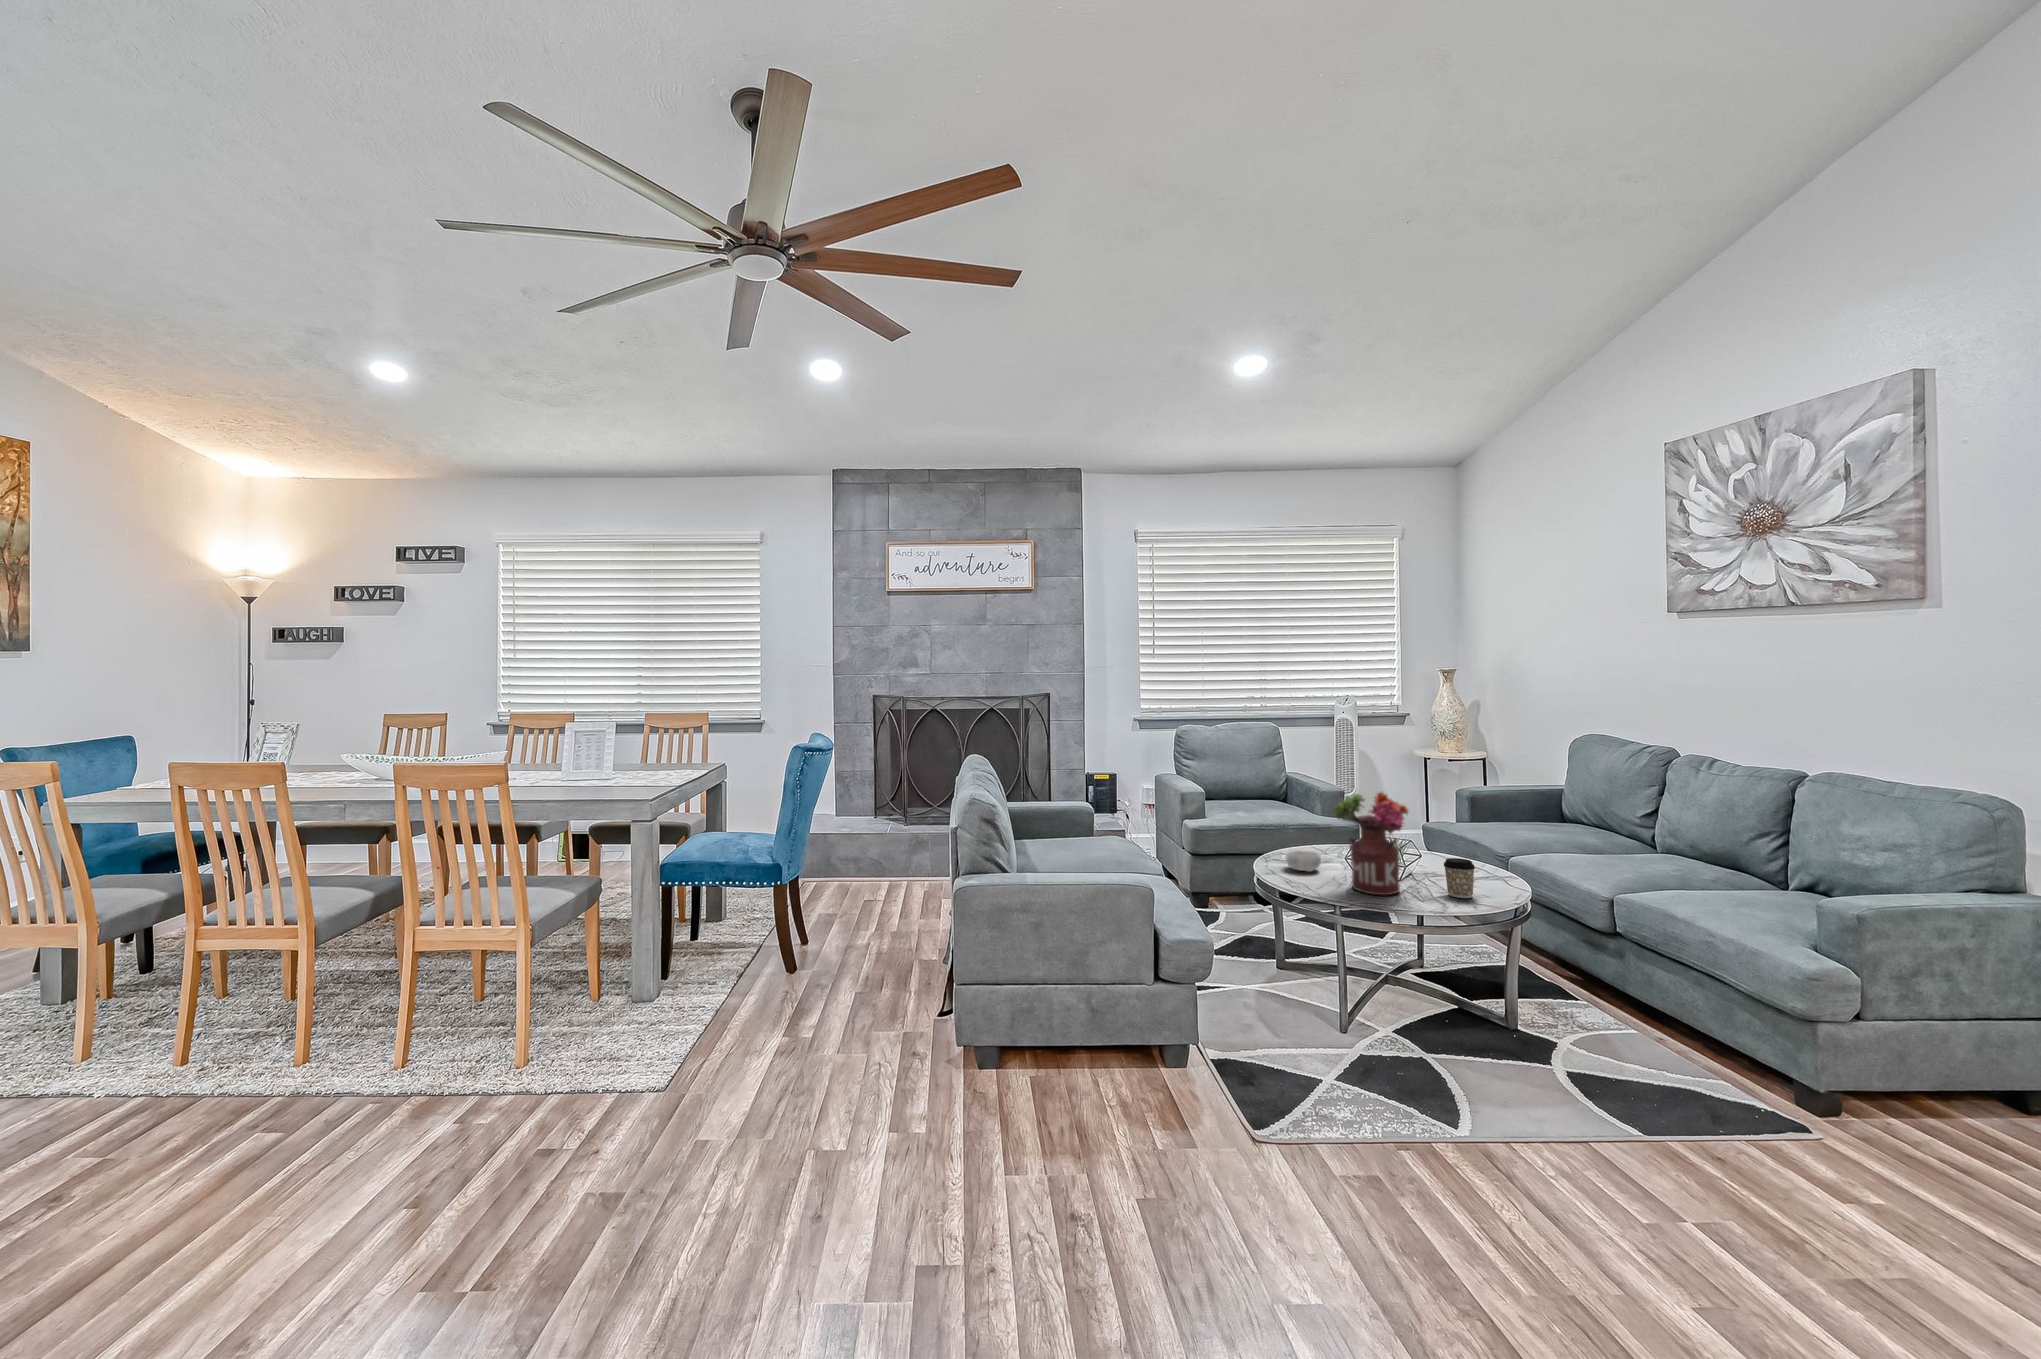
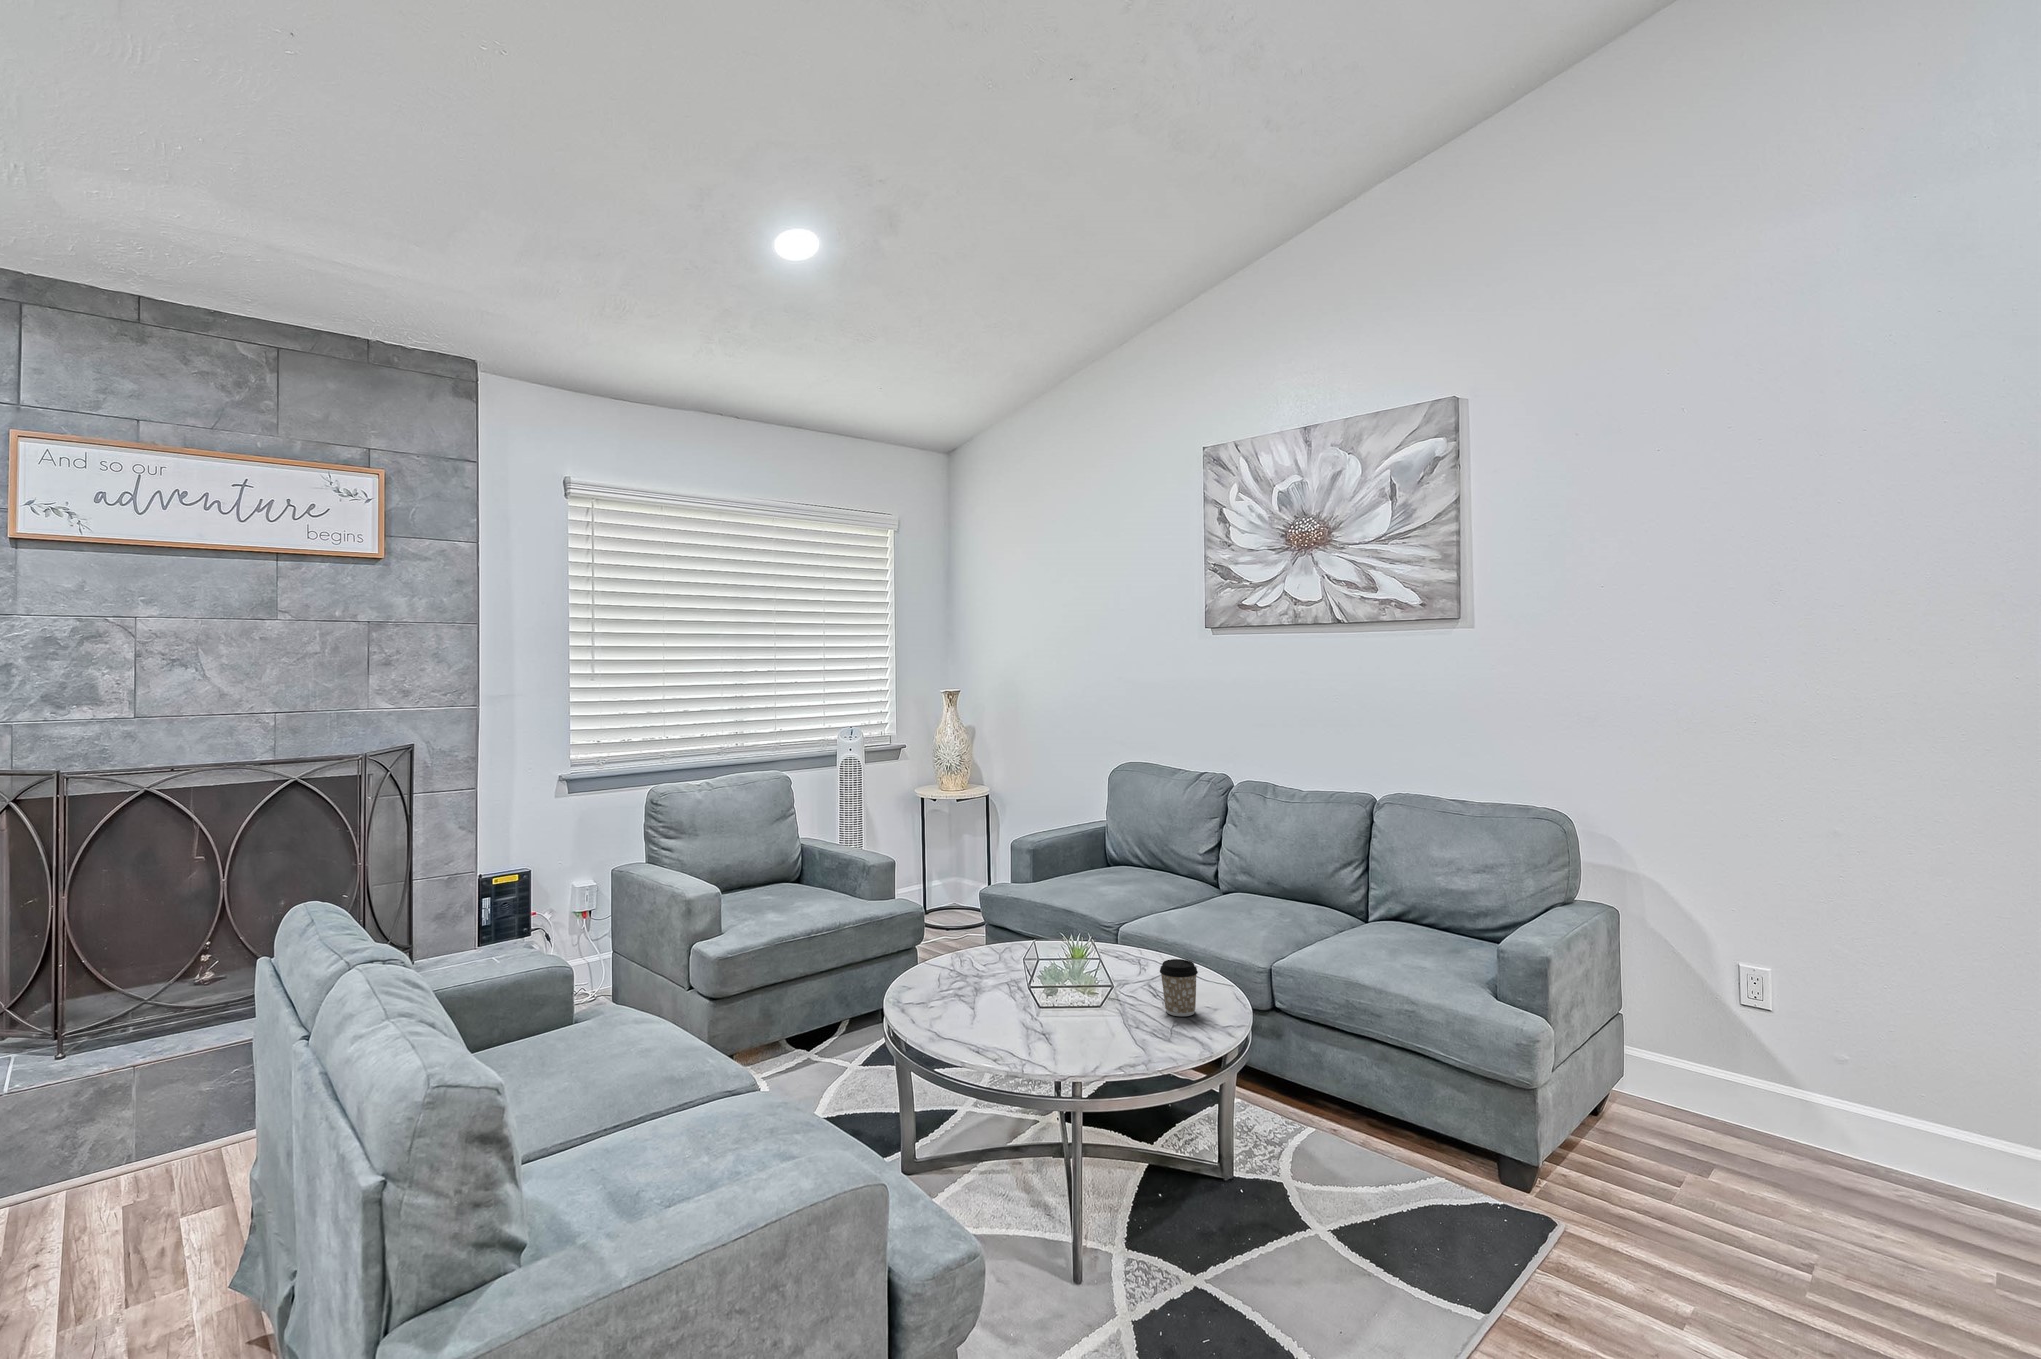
flower arrangement: present [1334,792,1408,895] -> none [1037,881,1141,1041]
decorative bowl: present [1286,850,1321,872] -> none [942,981,993,1018]

